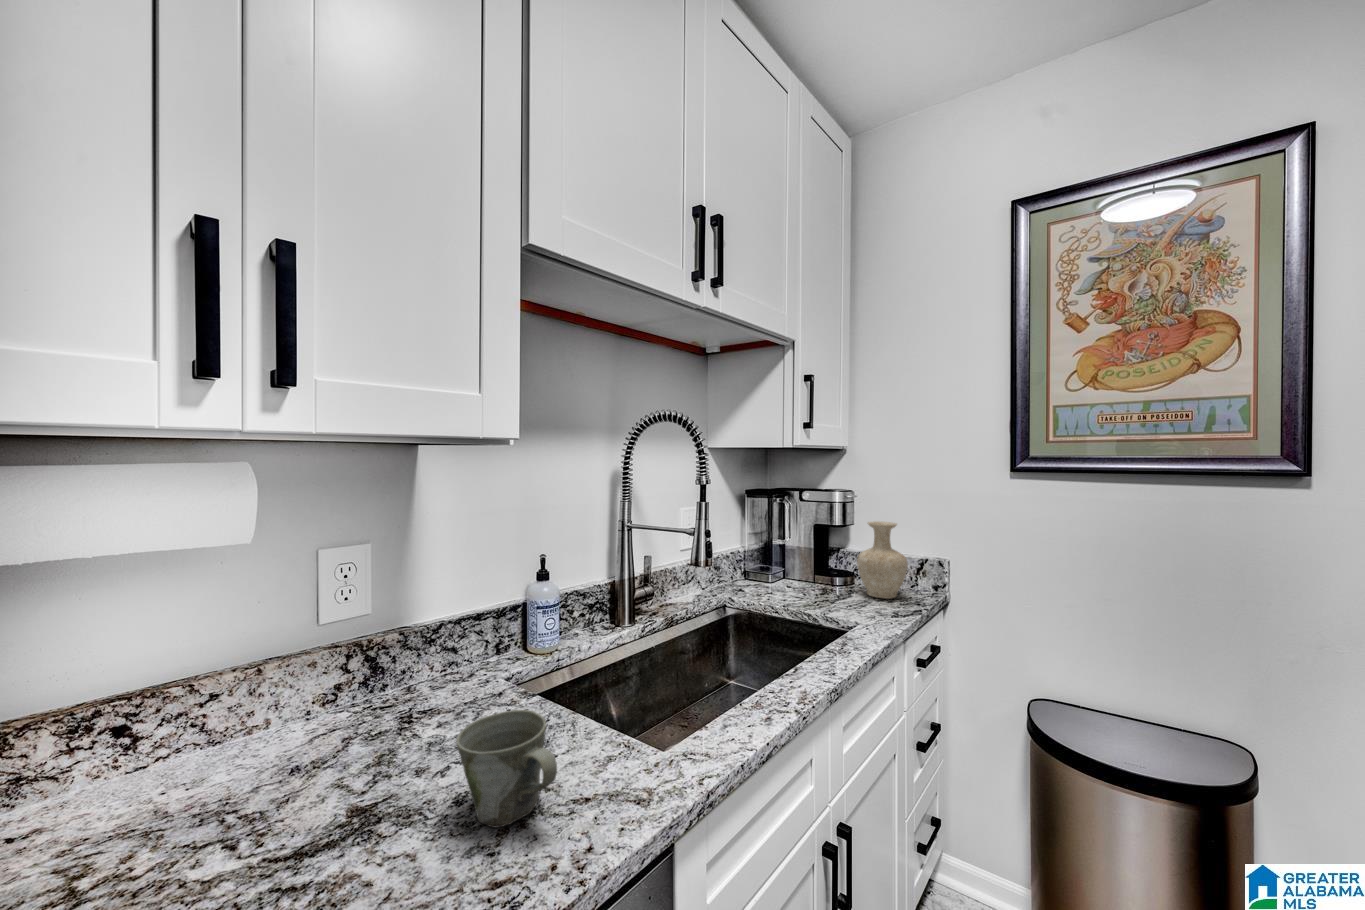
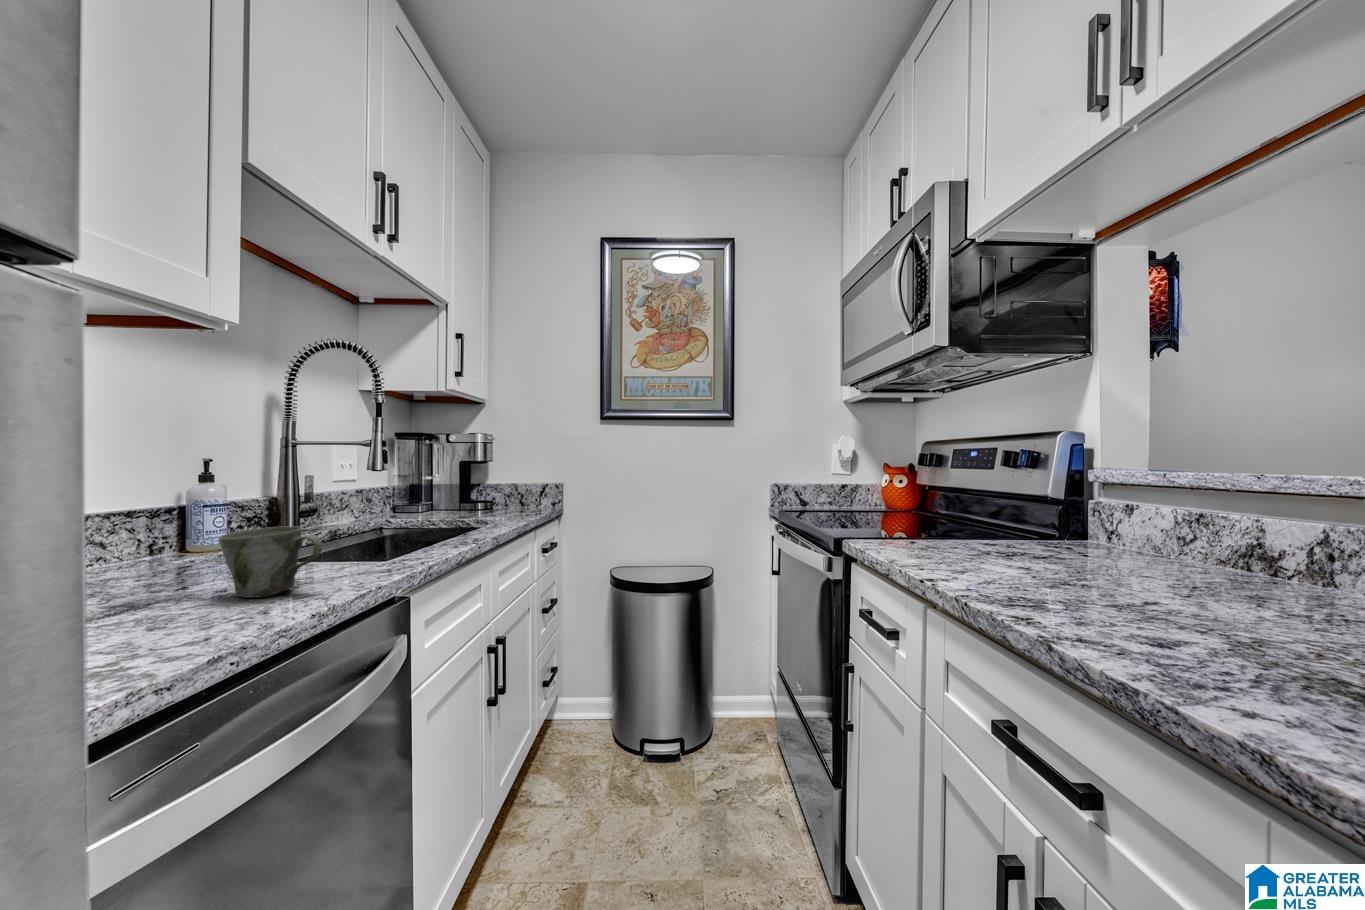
vase: present [857,521,908,599] -> none [496,456,534,512]

